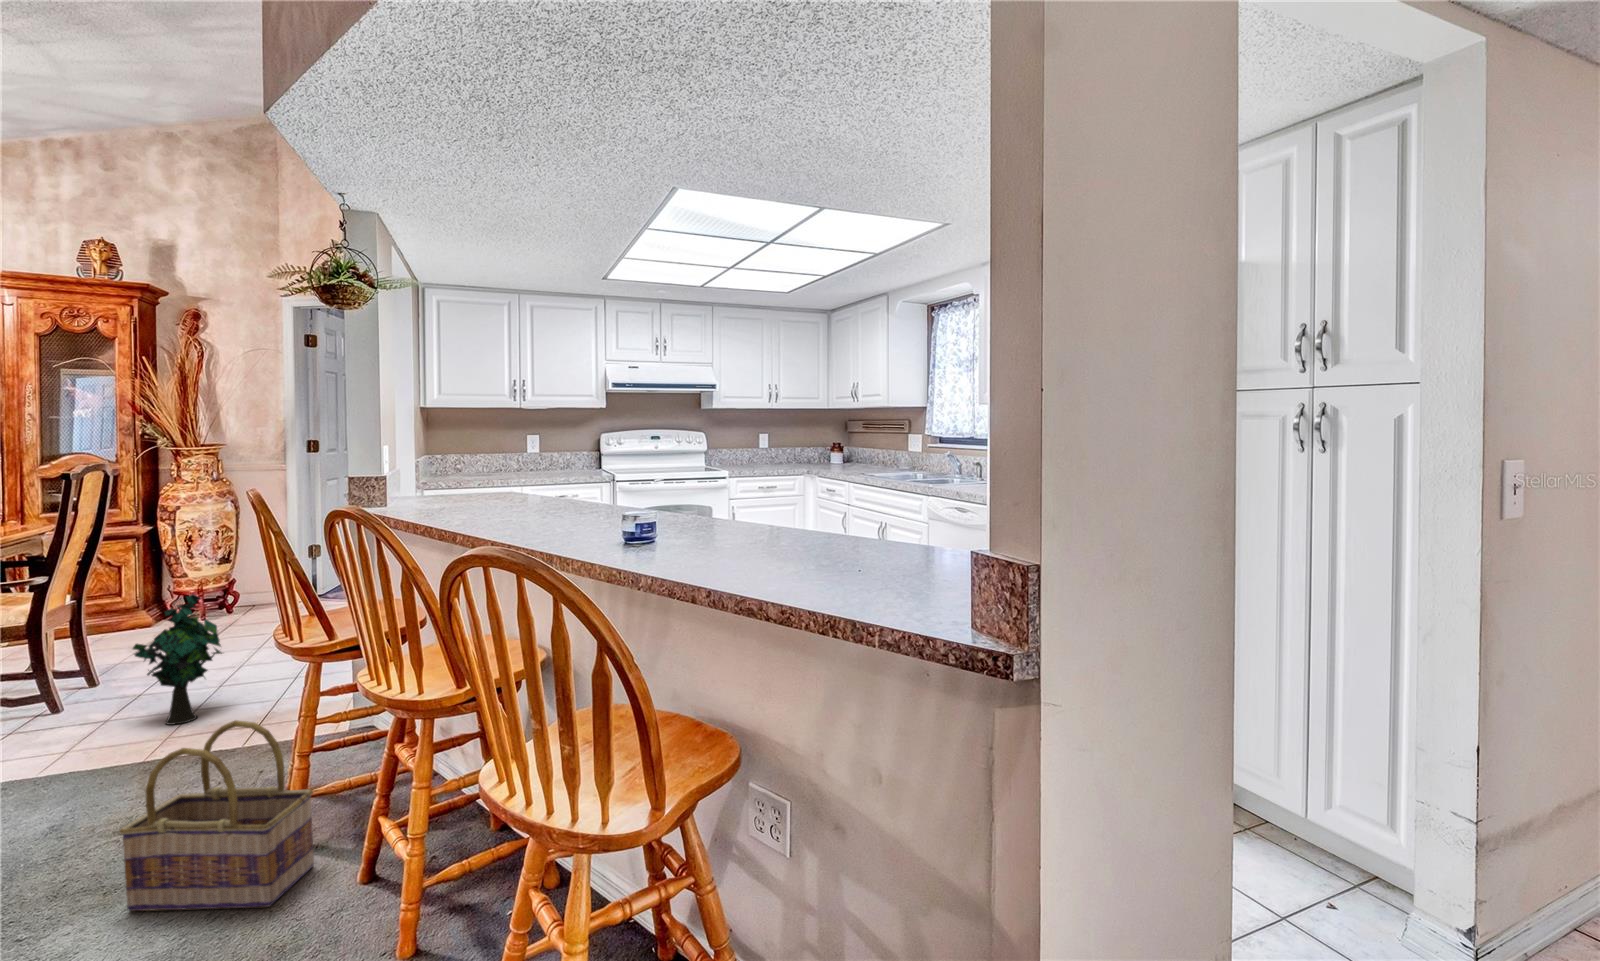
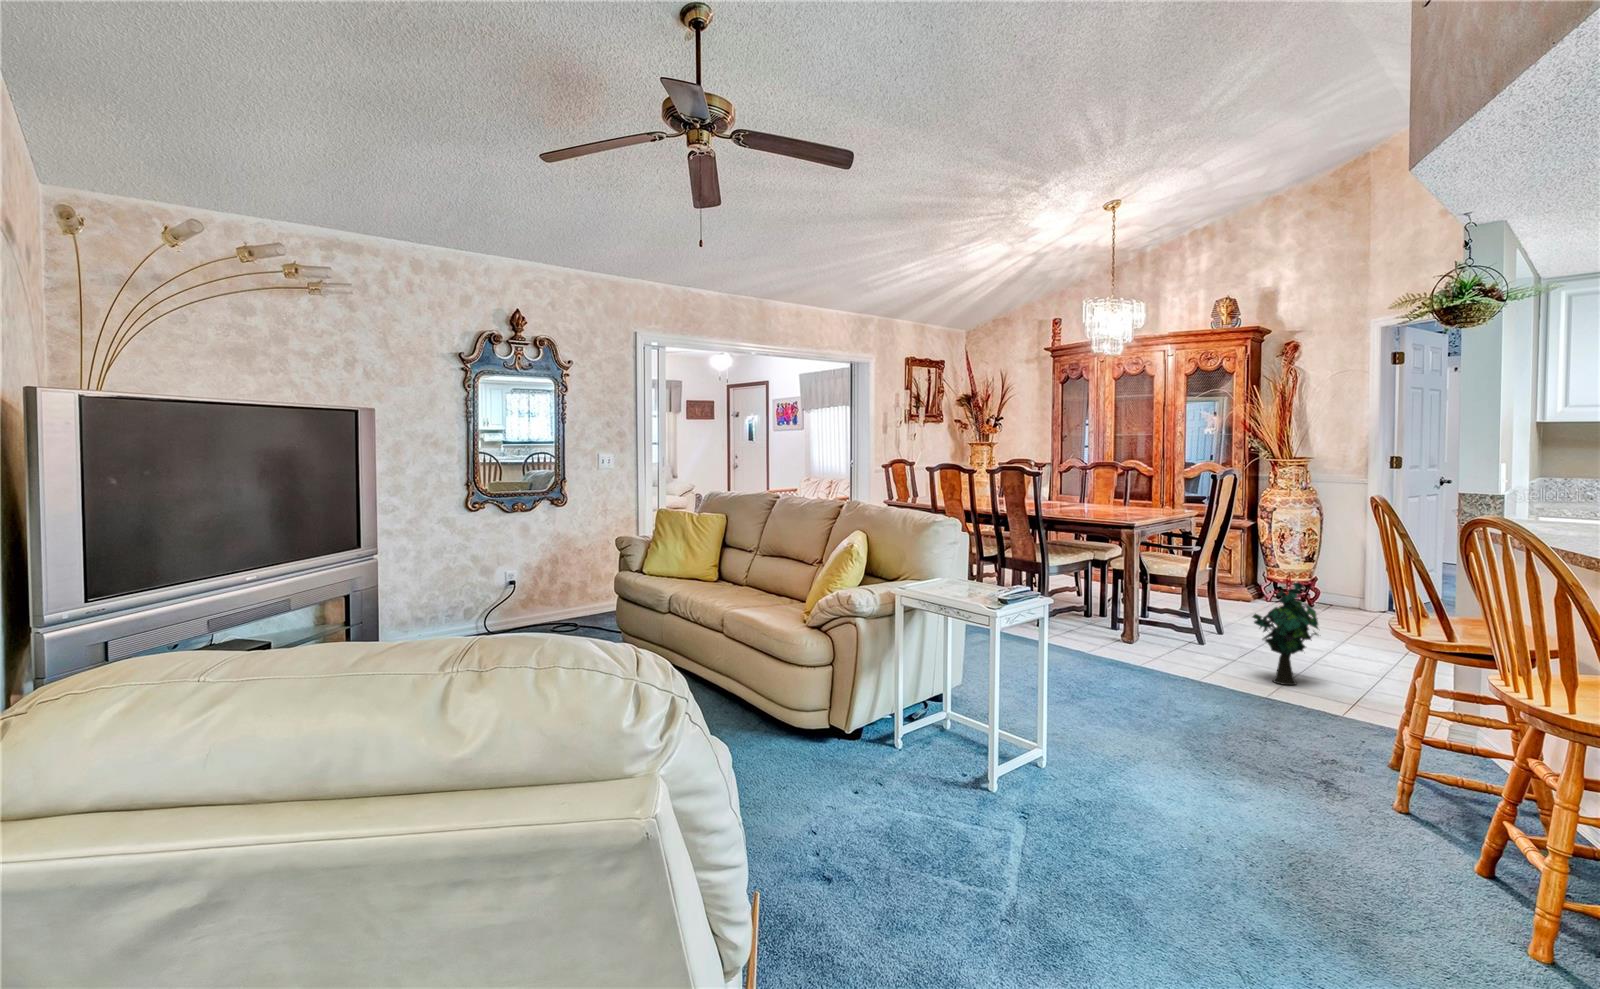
basket: present [119,721,314,911] -> none [1268,690,1424,852]

